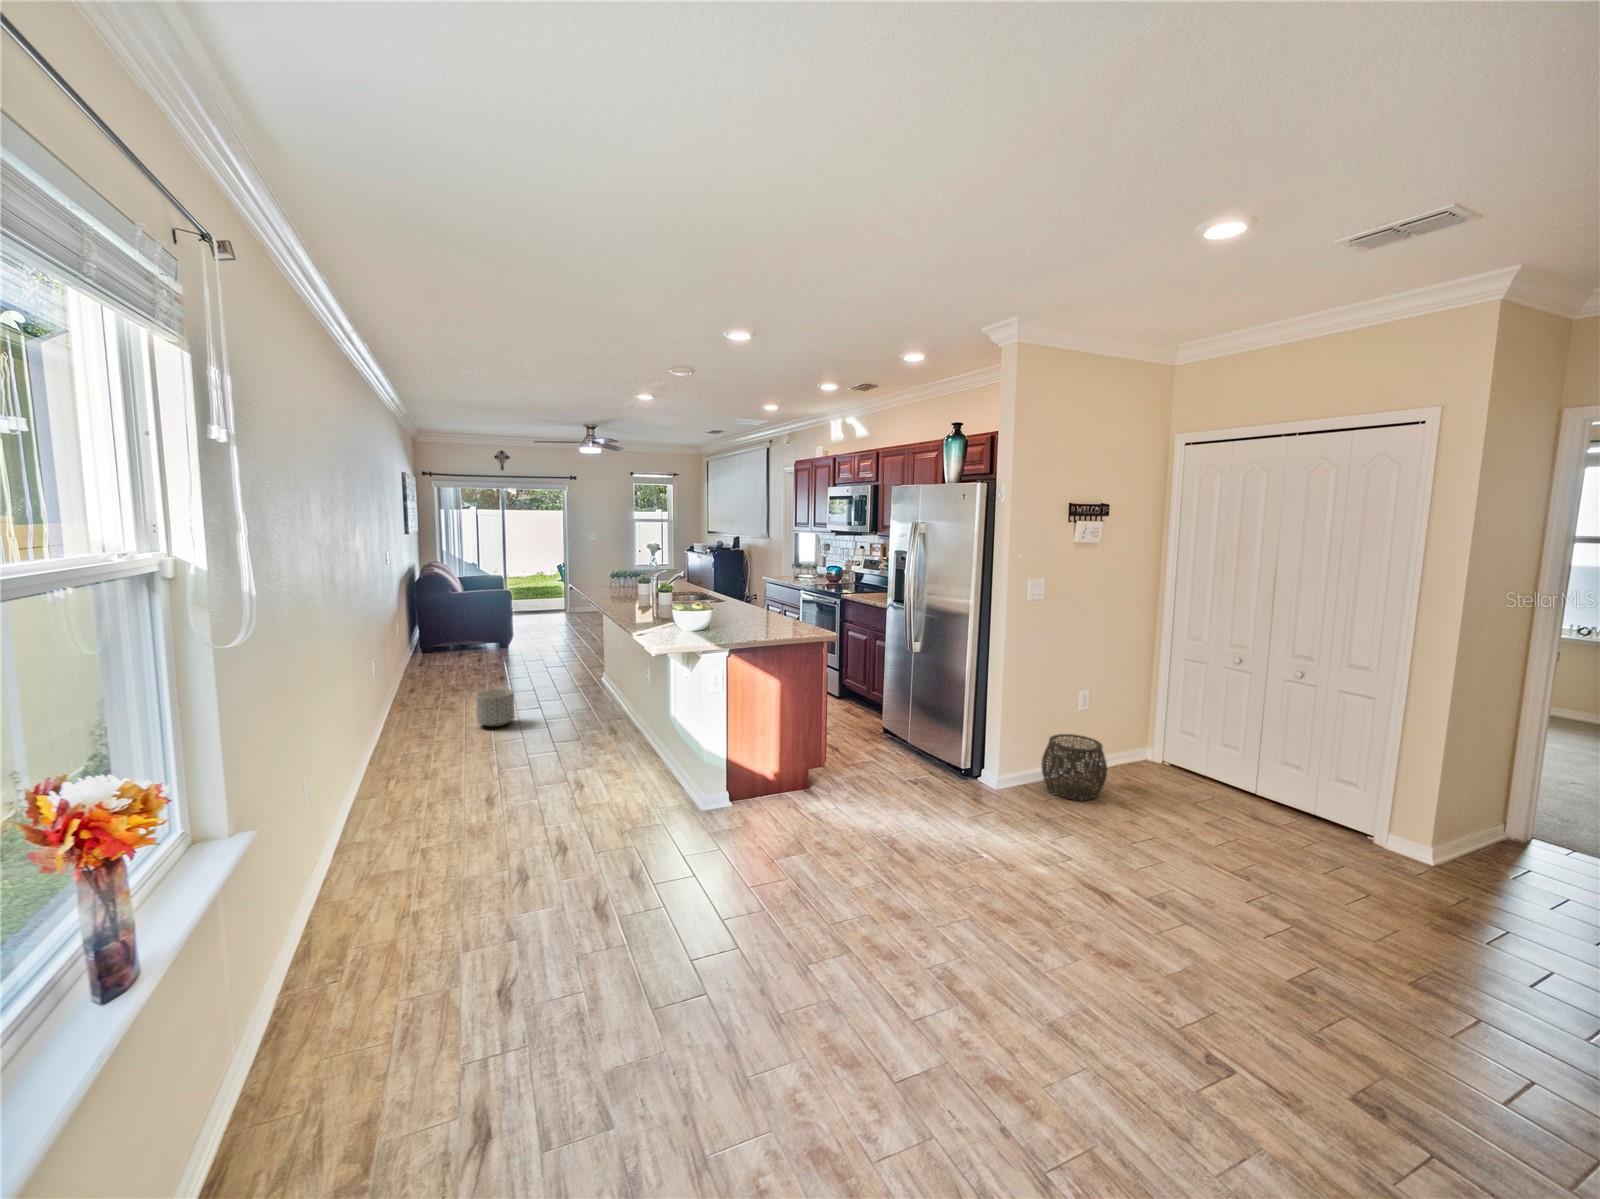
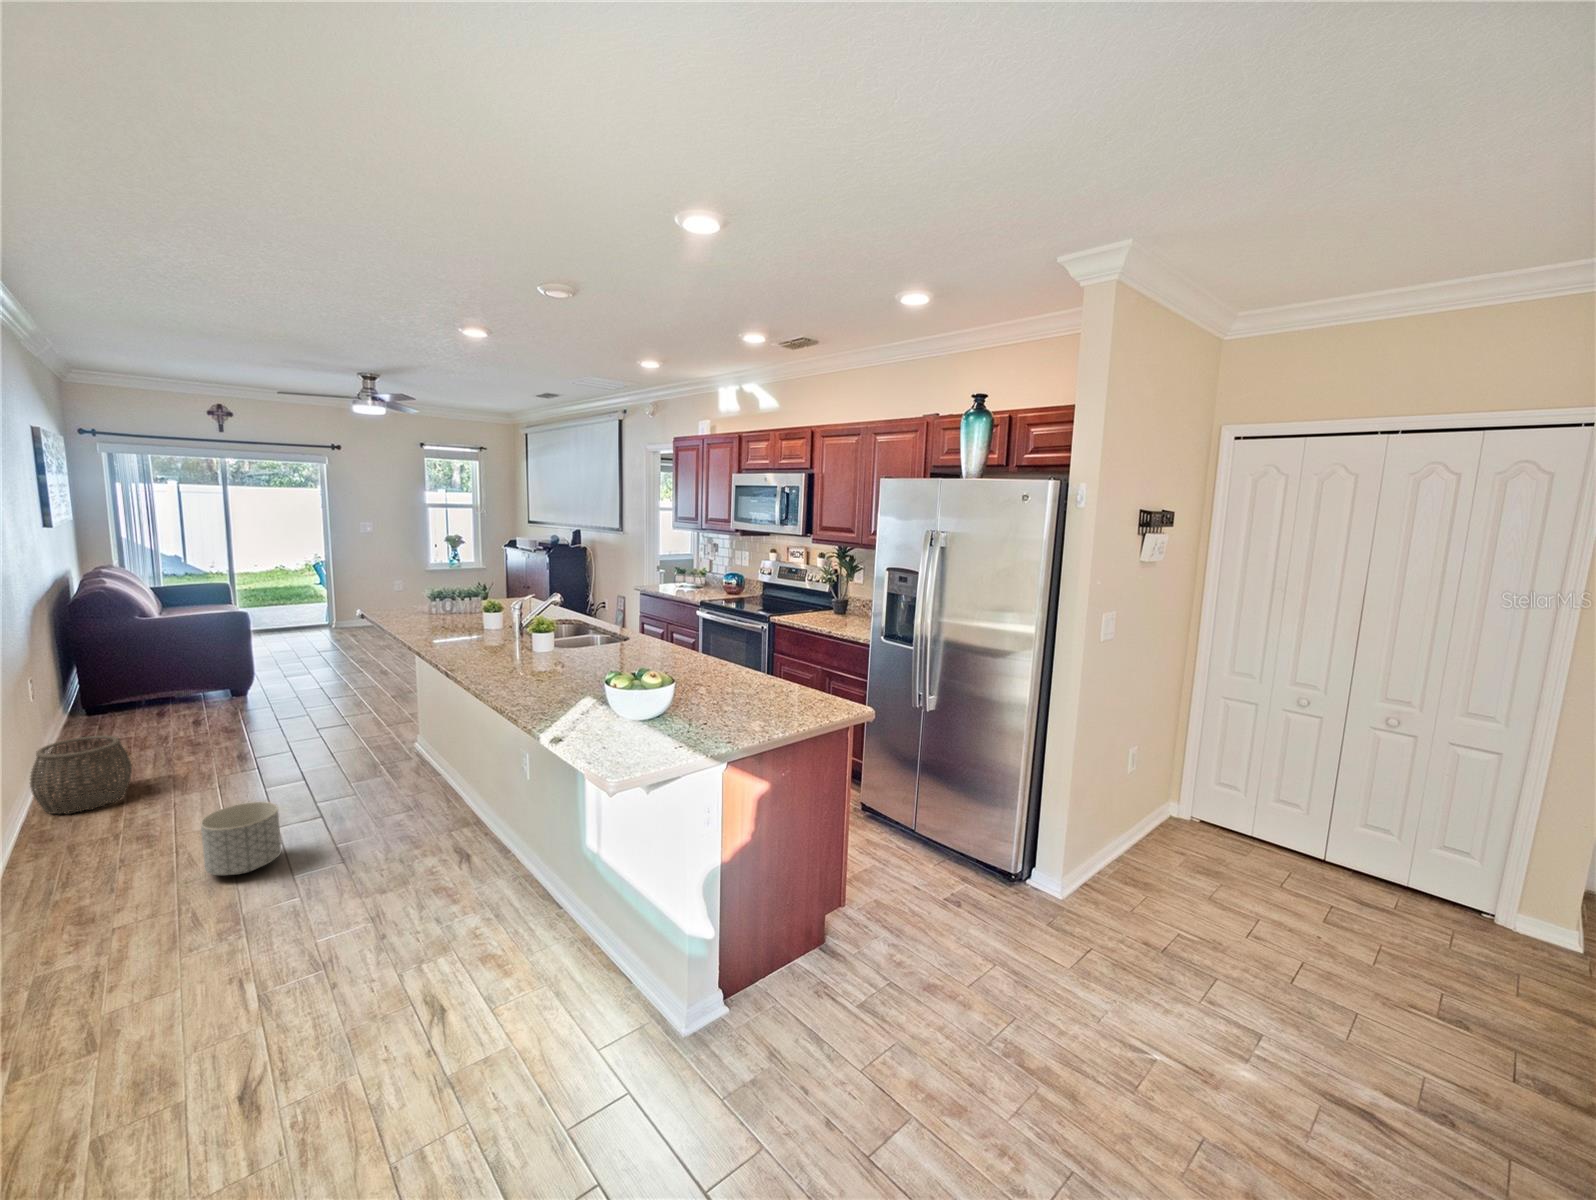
woven basket: present [1042,734,1107,800] -> present [30,735,132,814]

